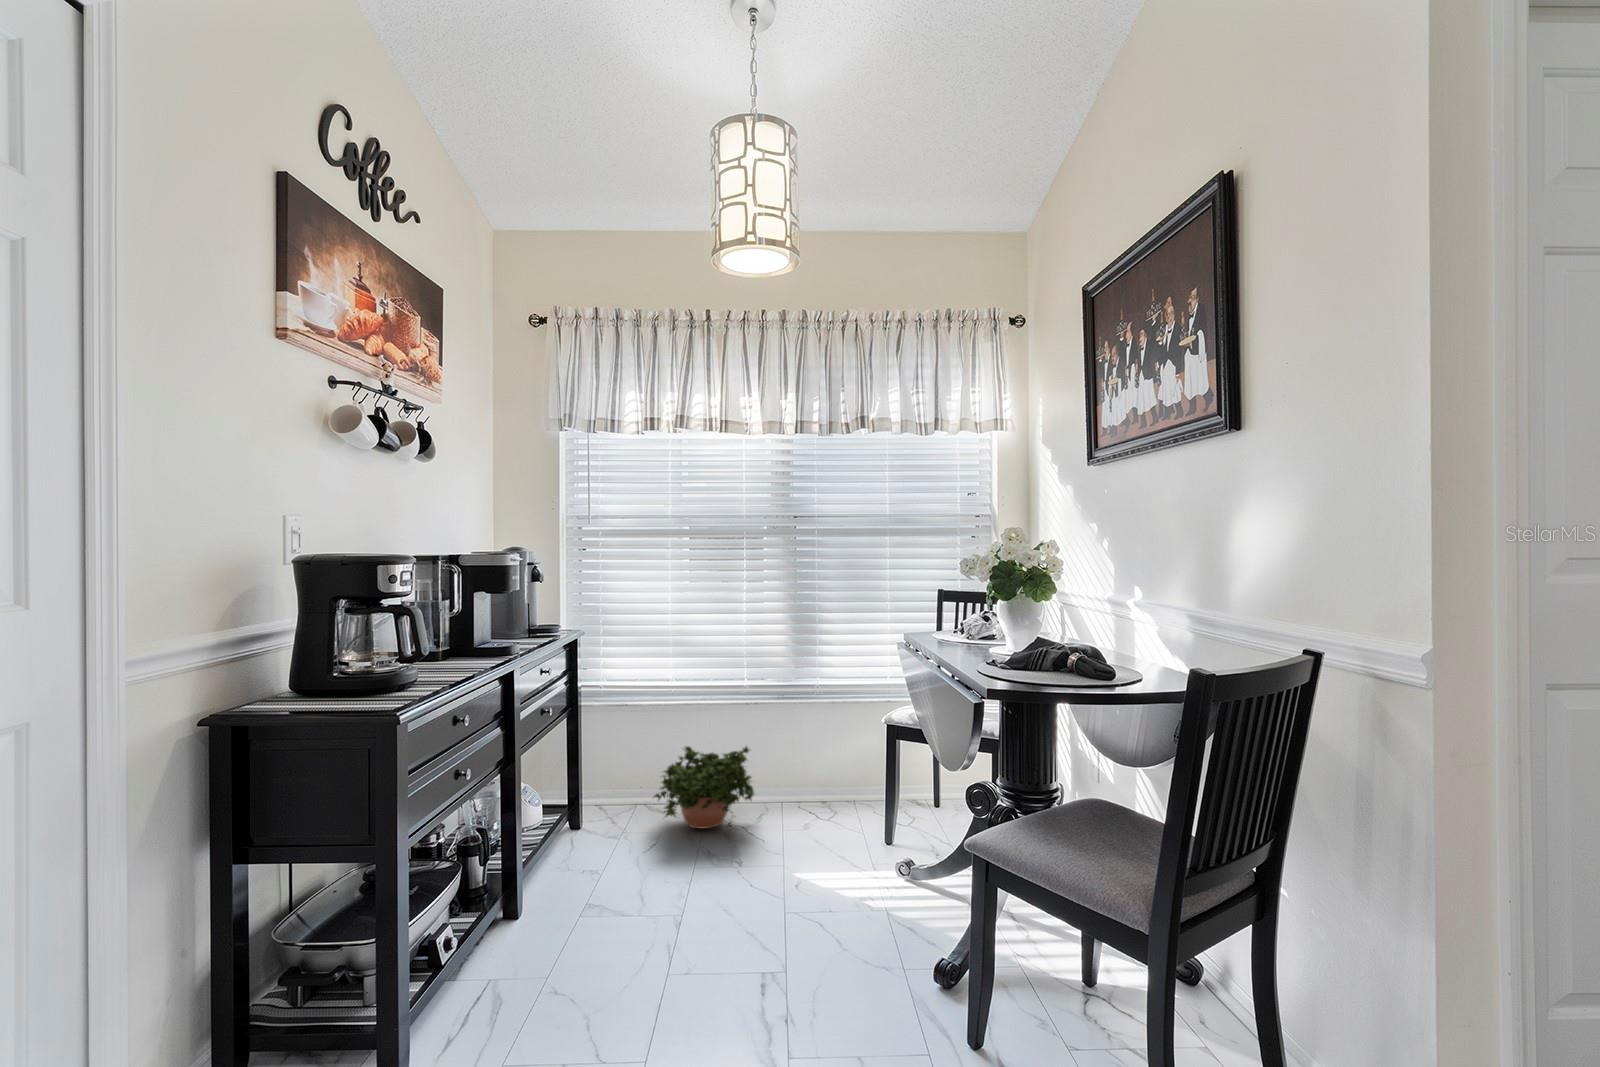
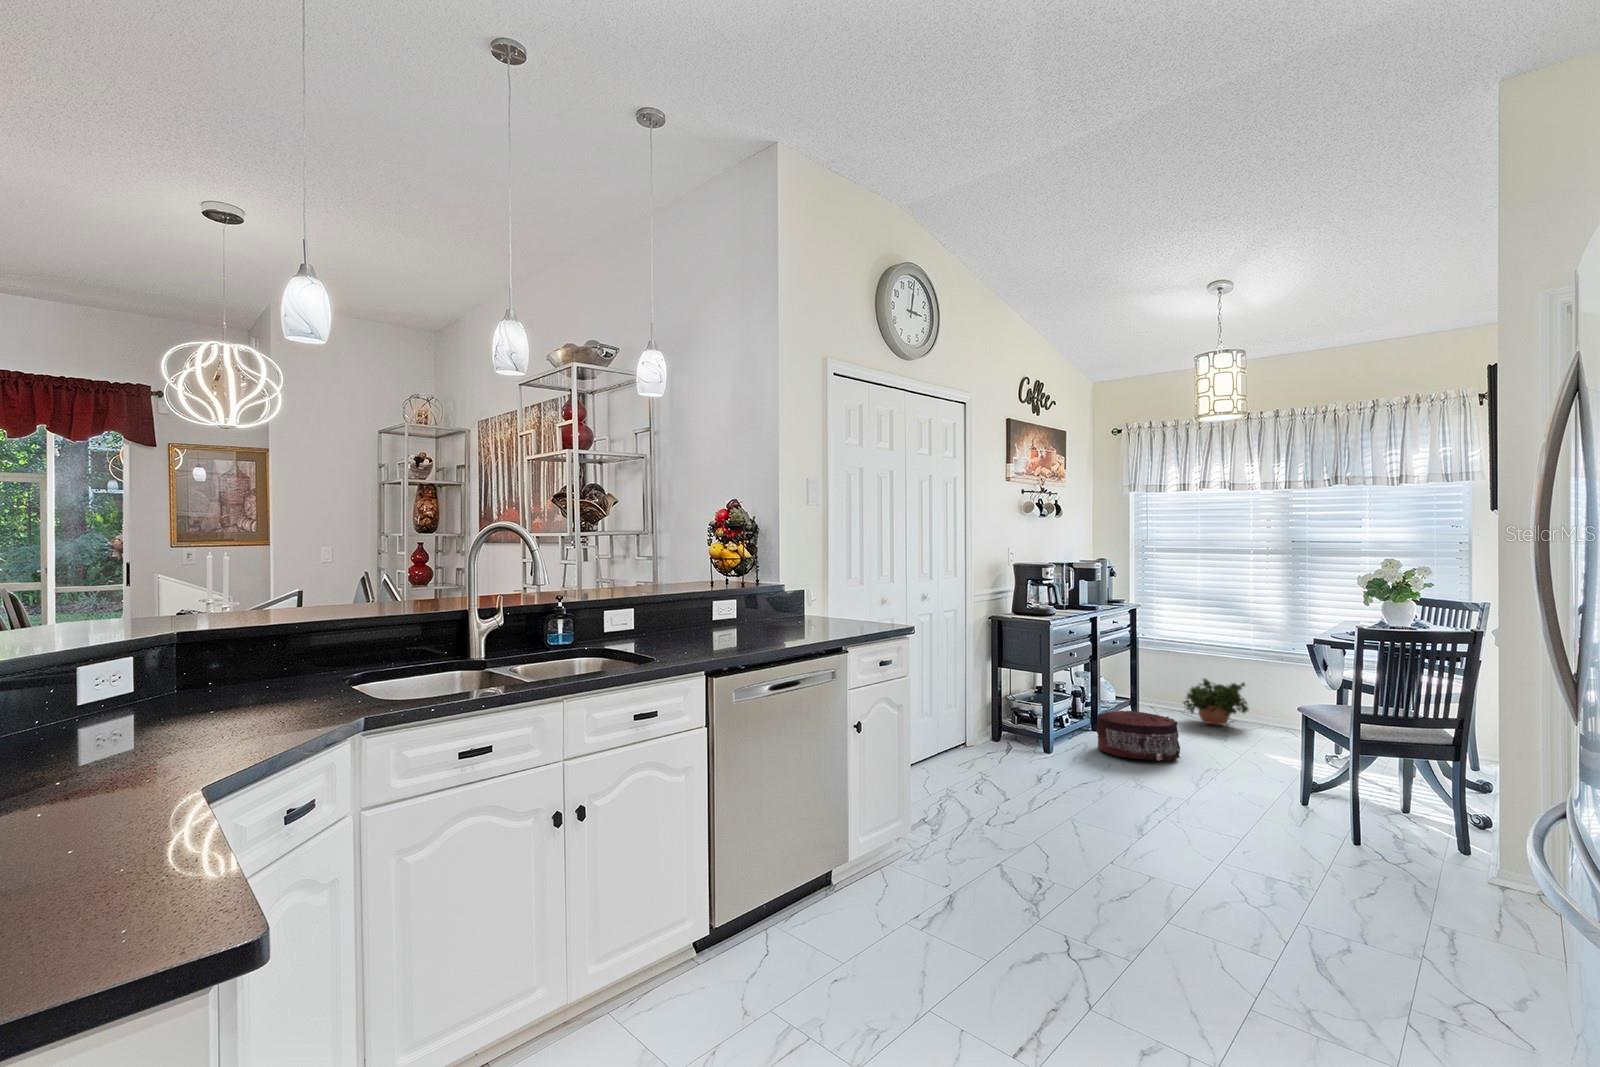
pouf: none [514,867,693,1018] -> present [1097,711,1180,761]

